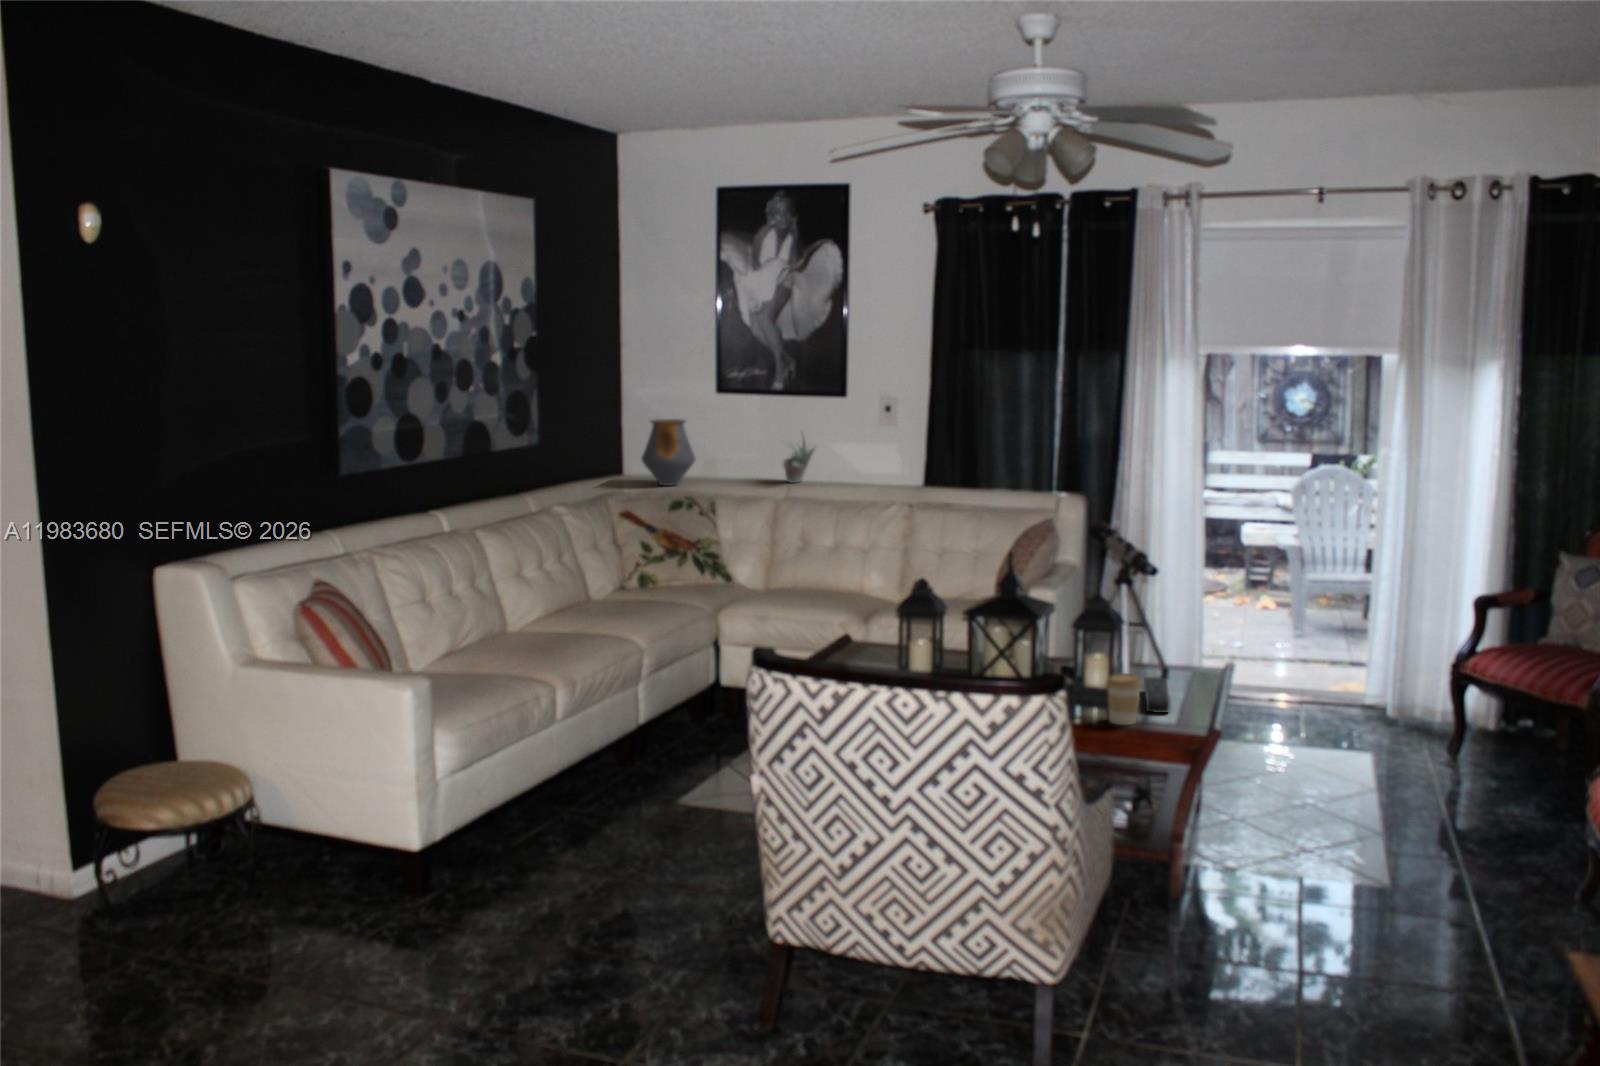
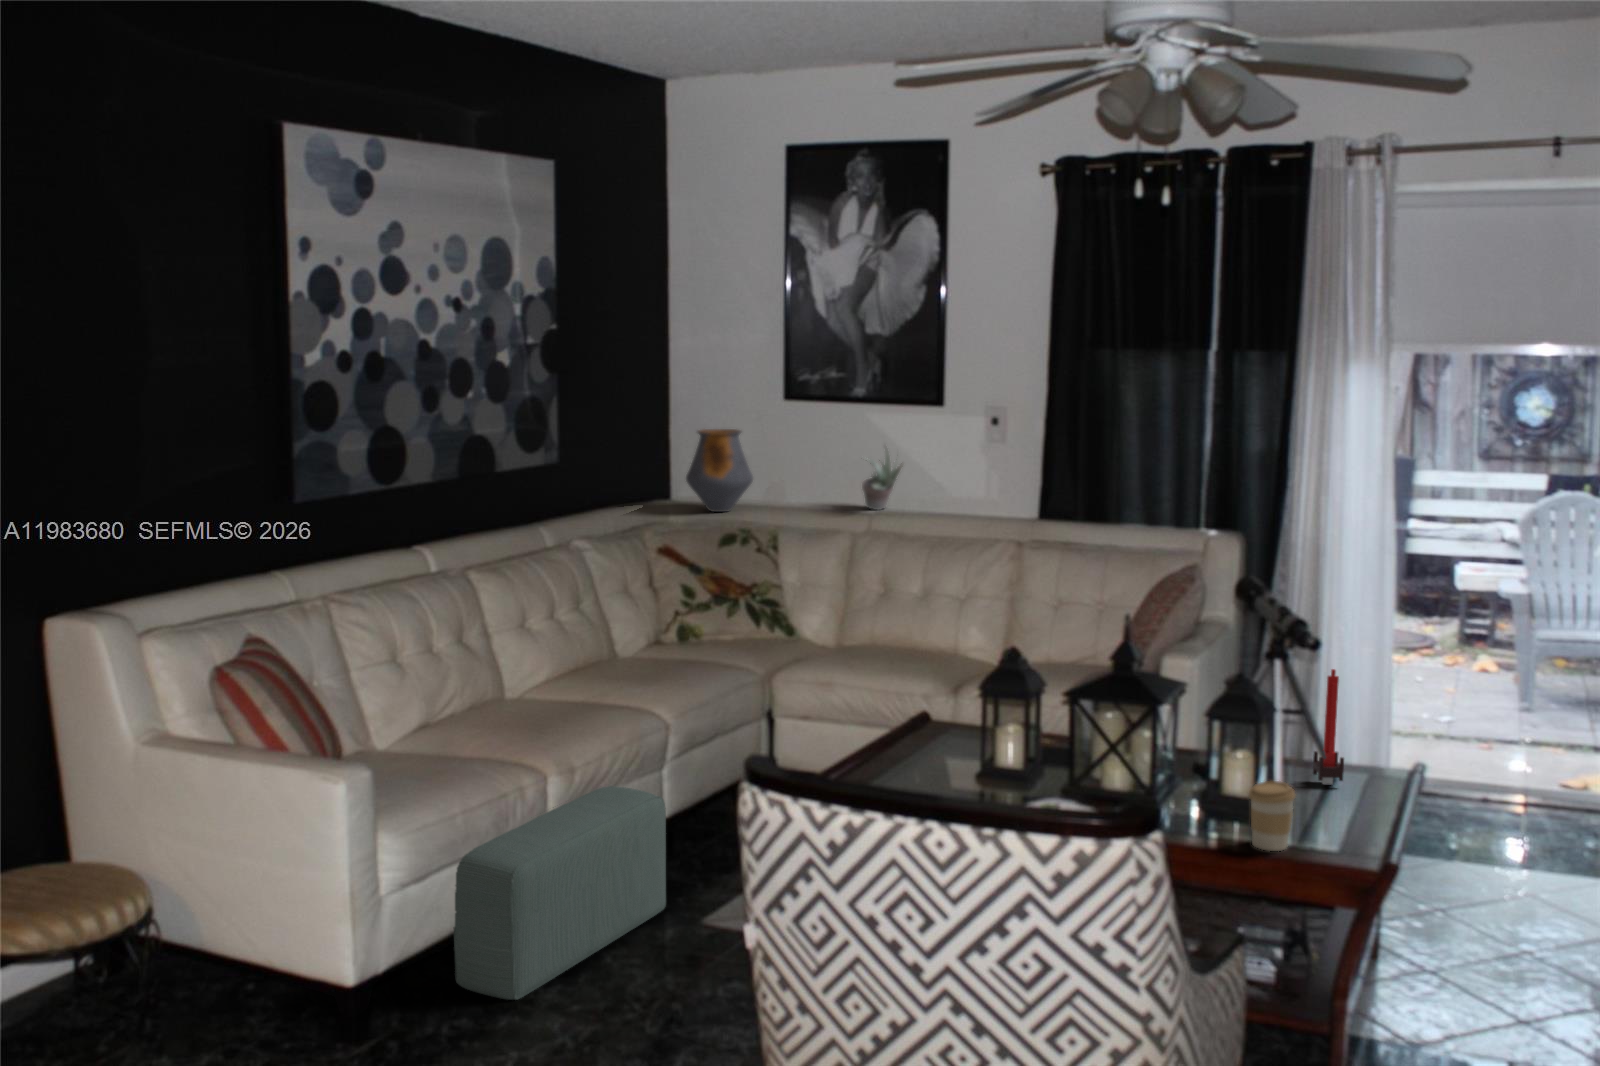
candle: none [1148,592,1172,680] -> present [1313,669,1344,785]
remote control: present [1144,677,1171,713] -> none [1304,782,1337,835]
pouf: none [486,697,648,861] -> present [453,786,666,1000]

